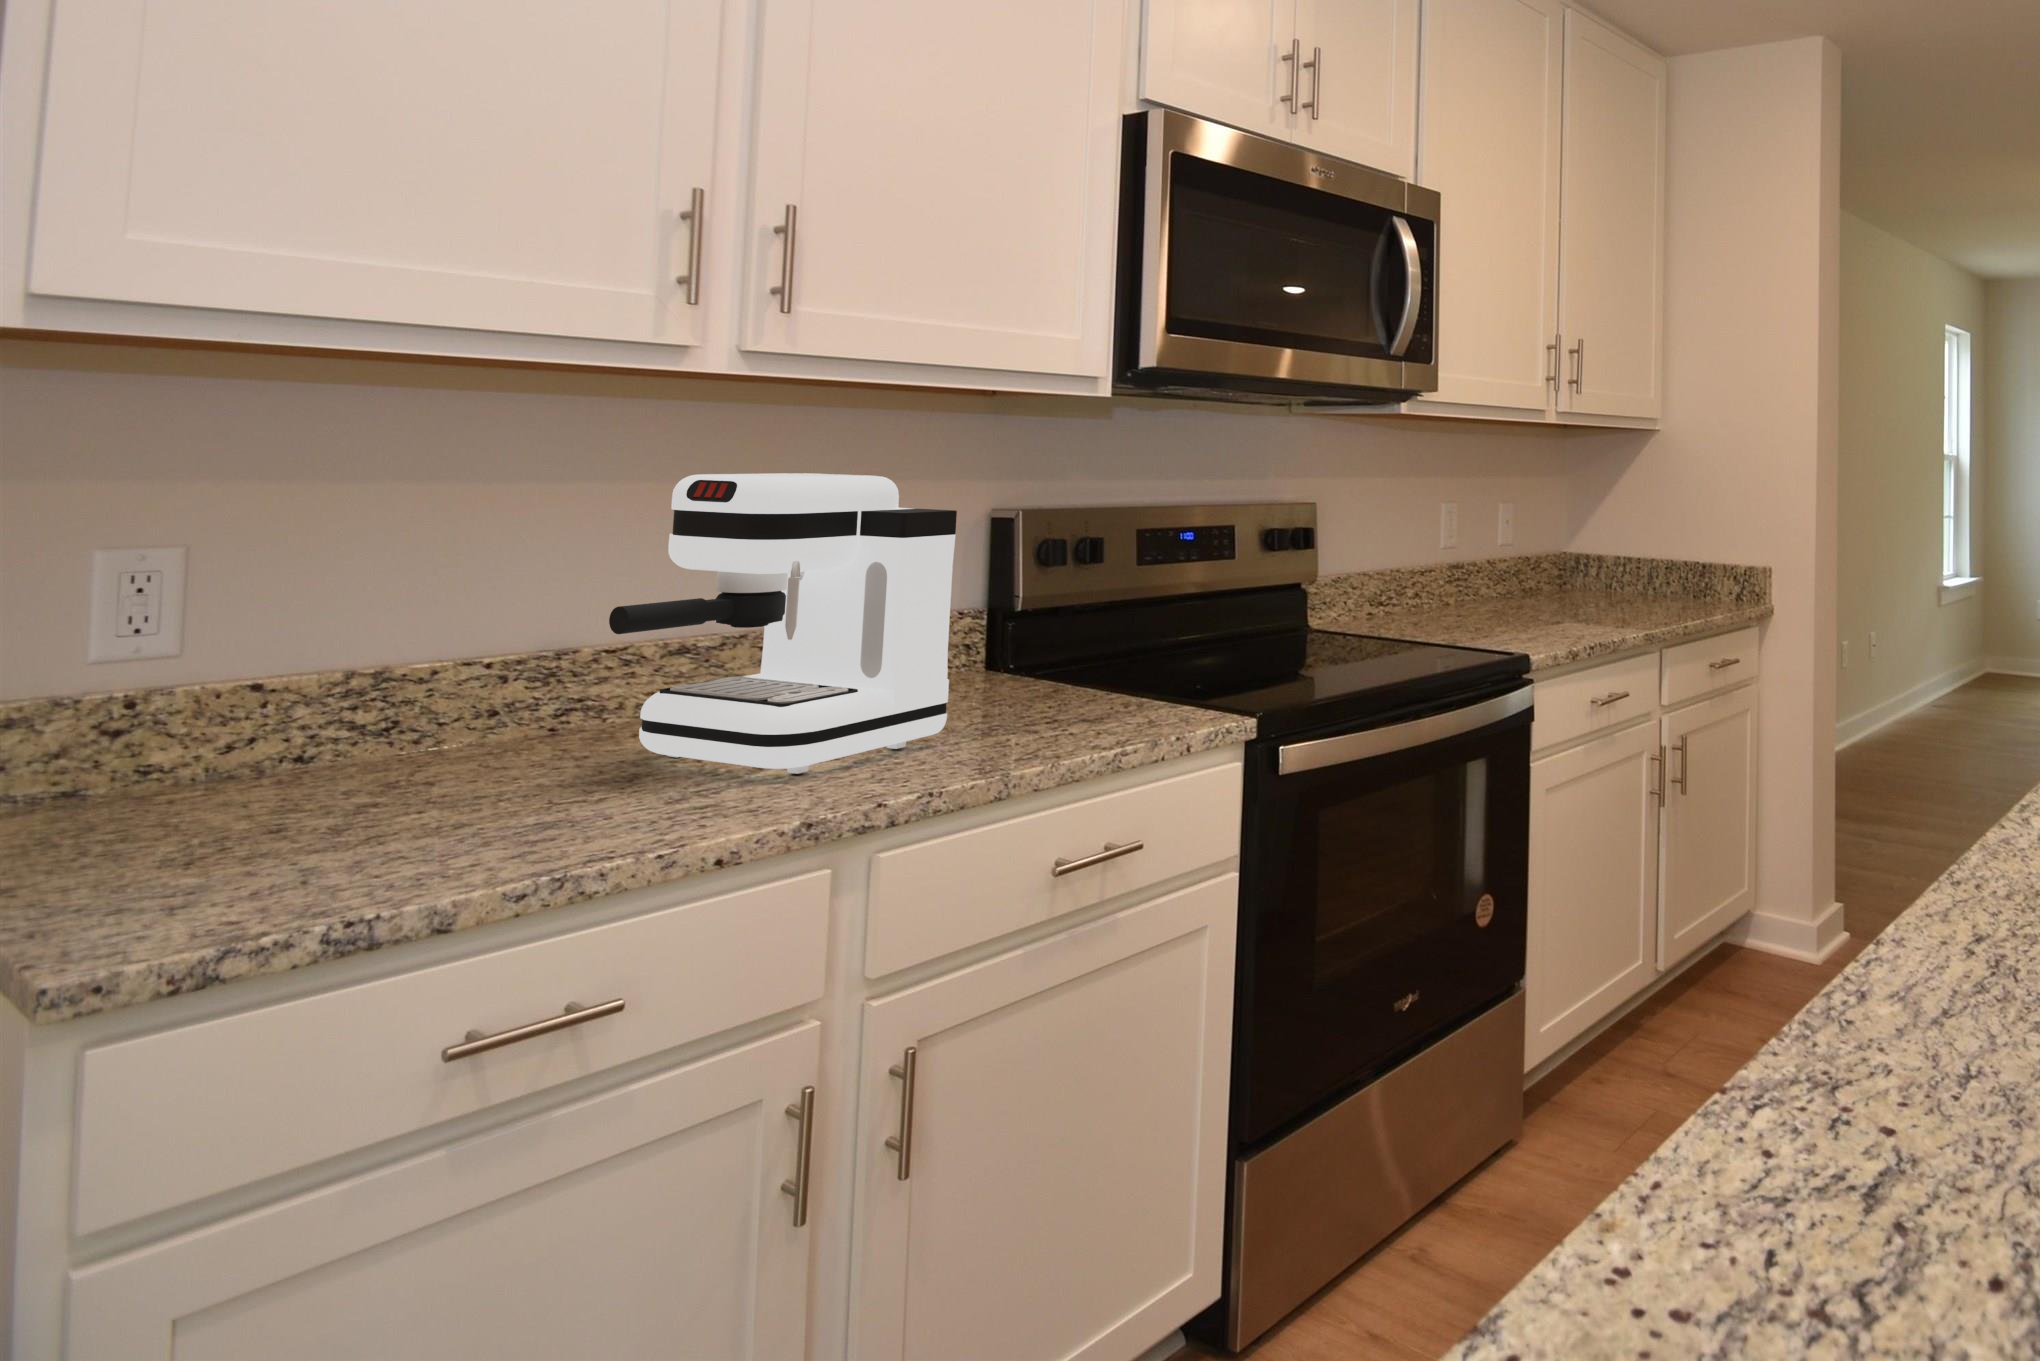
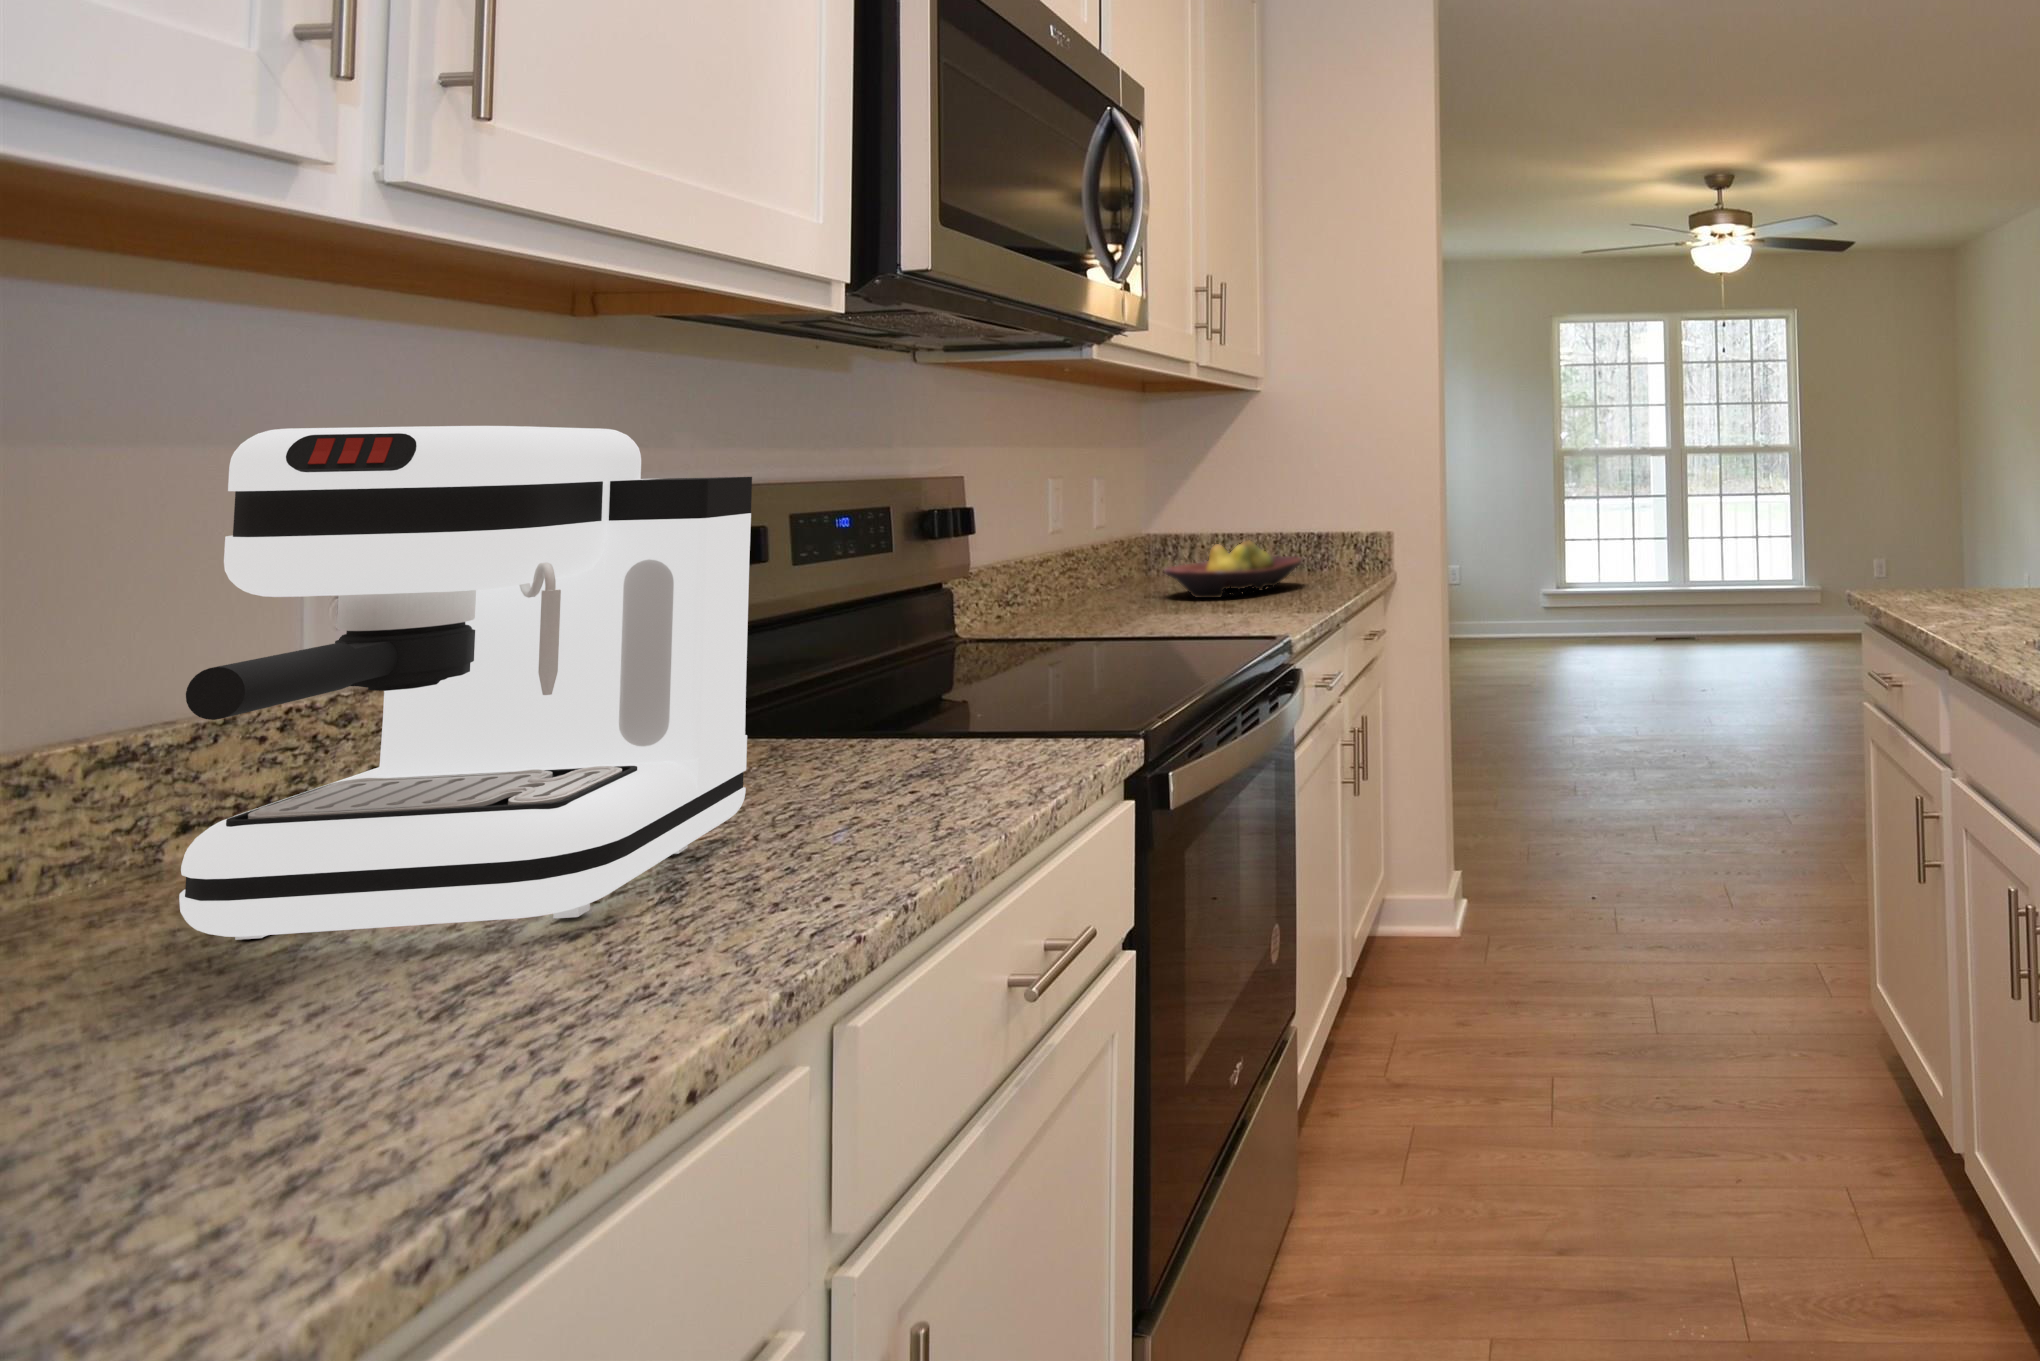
fruit bowl: none [1534,566,1672,615] -> present [1164,541,1302,598]

